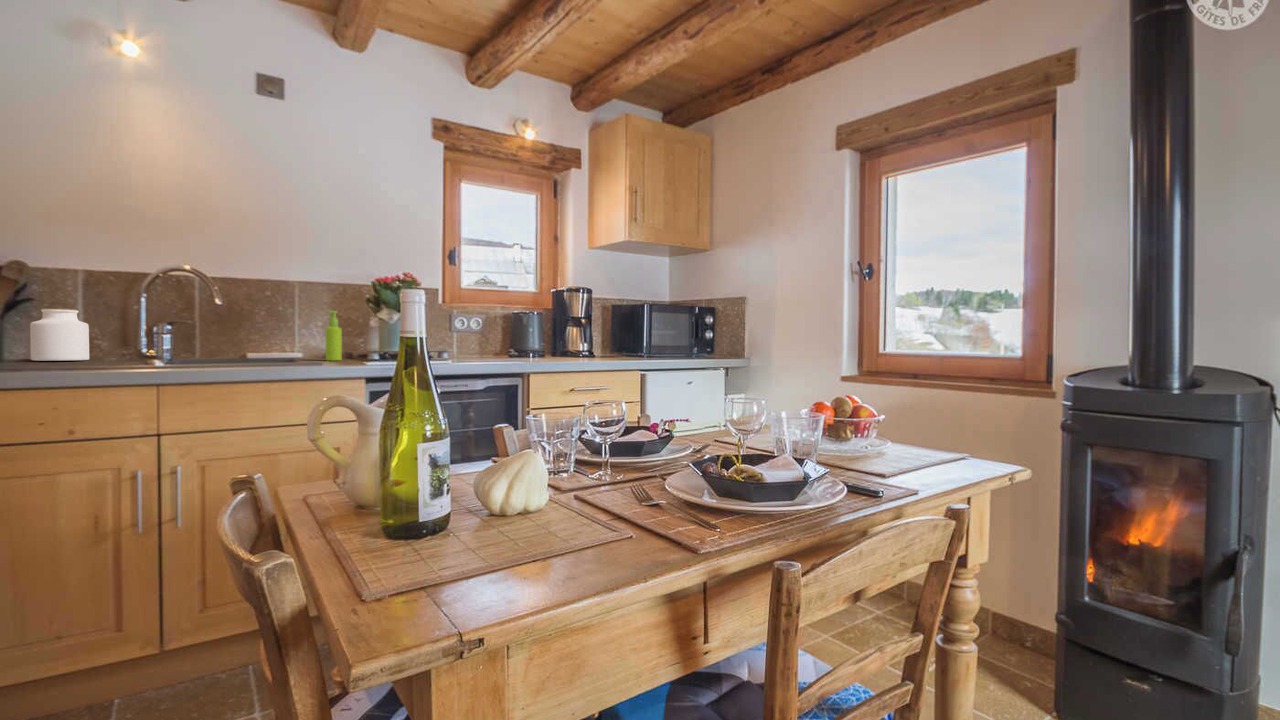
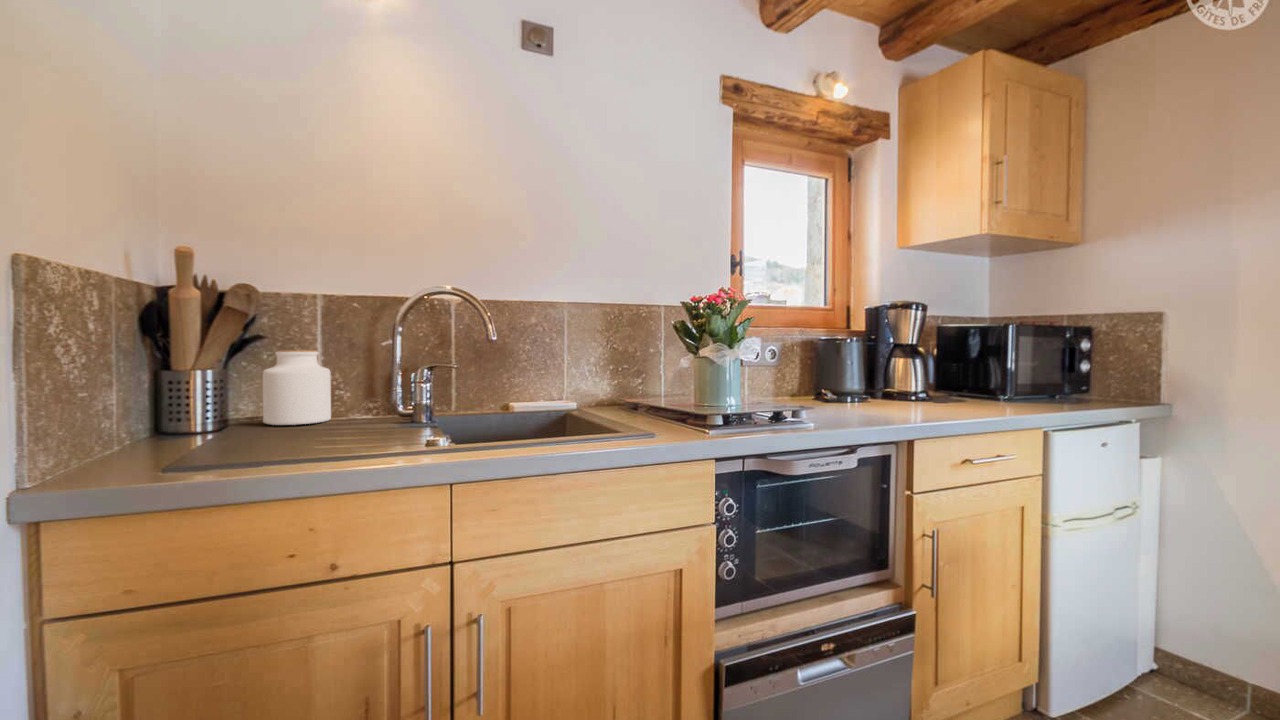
soap dispenser: present [325,311,342,360] -> none [620,345,641,417]

